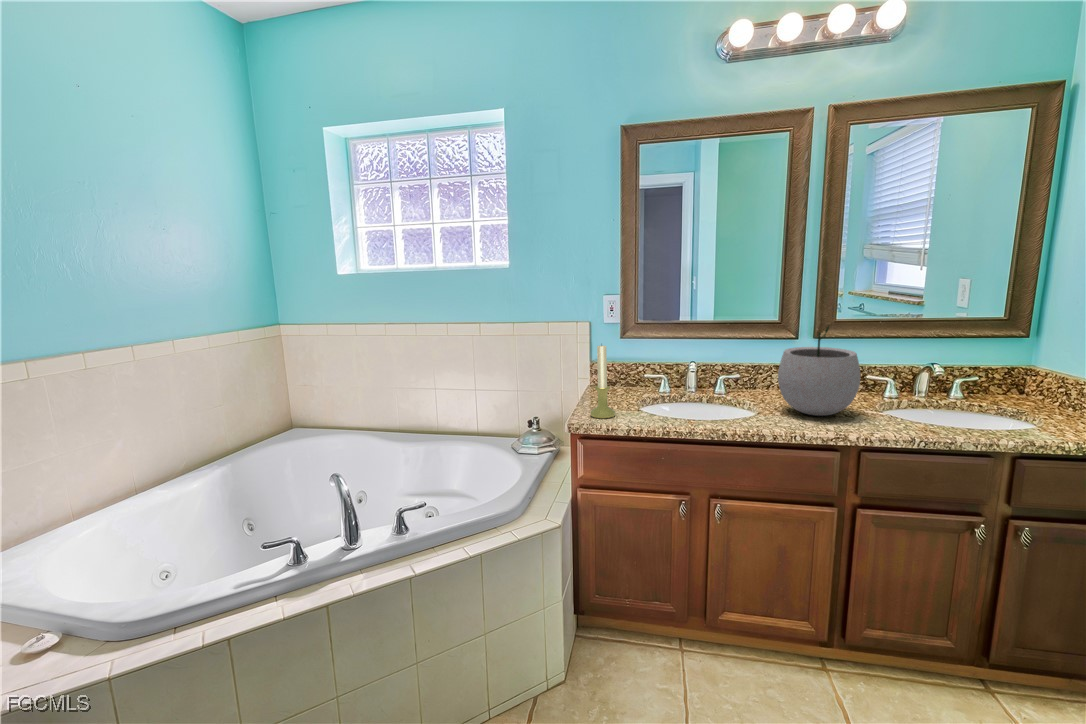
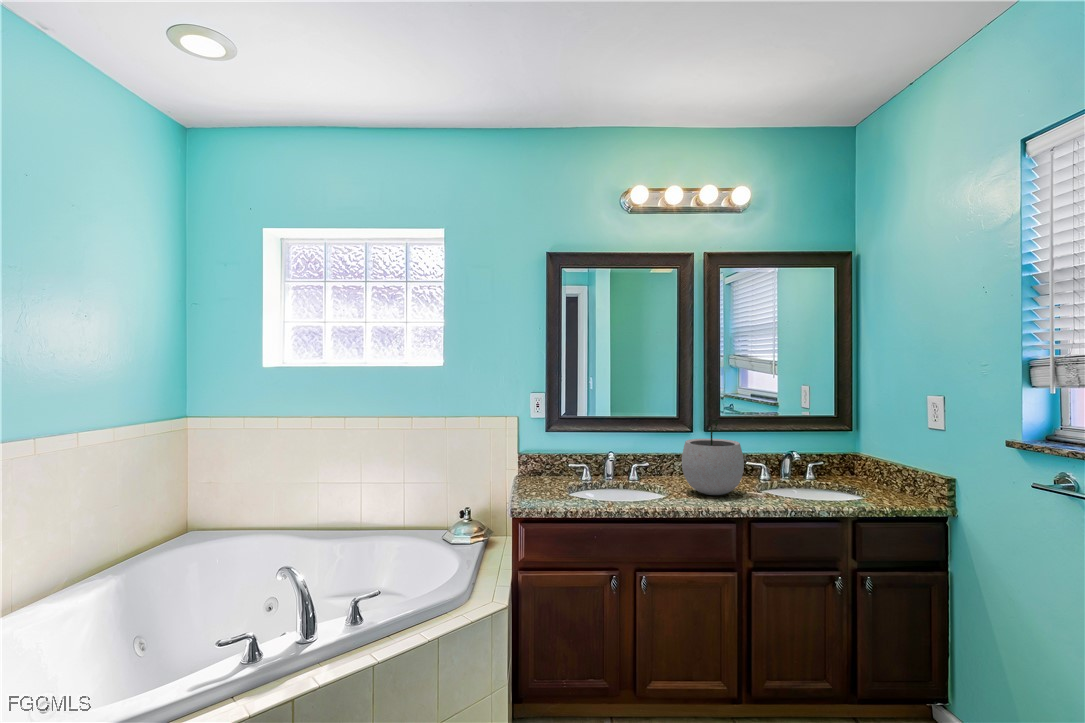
candle holder: present [590,345,616,419] -> none [529,435,551,504]

